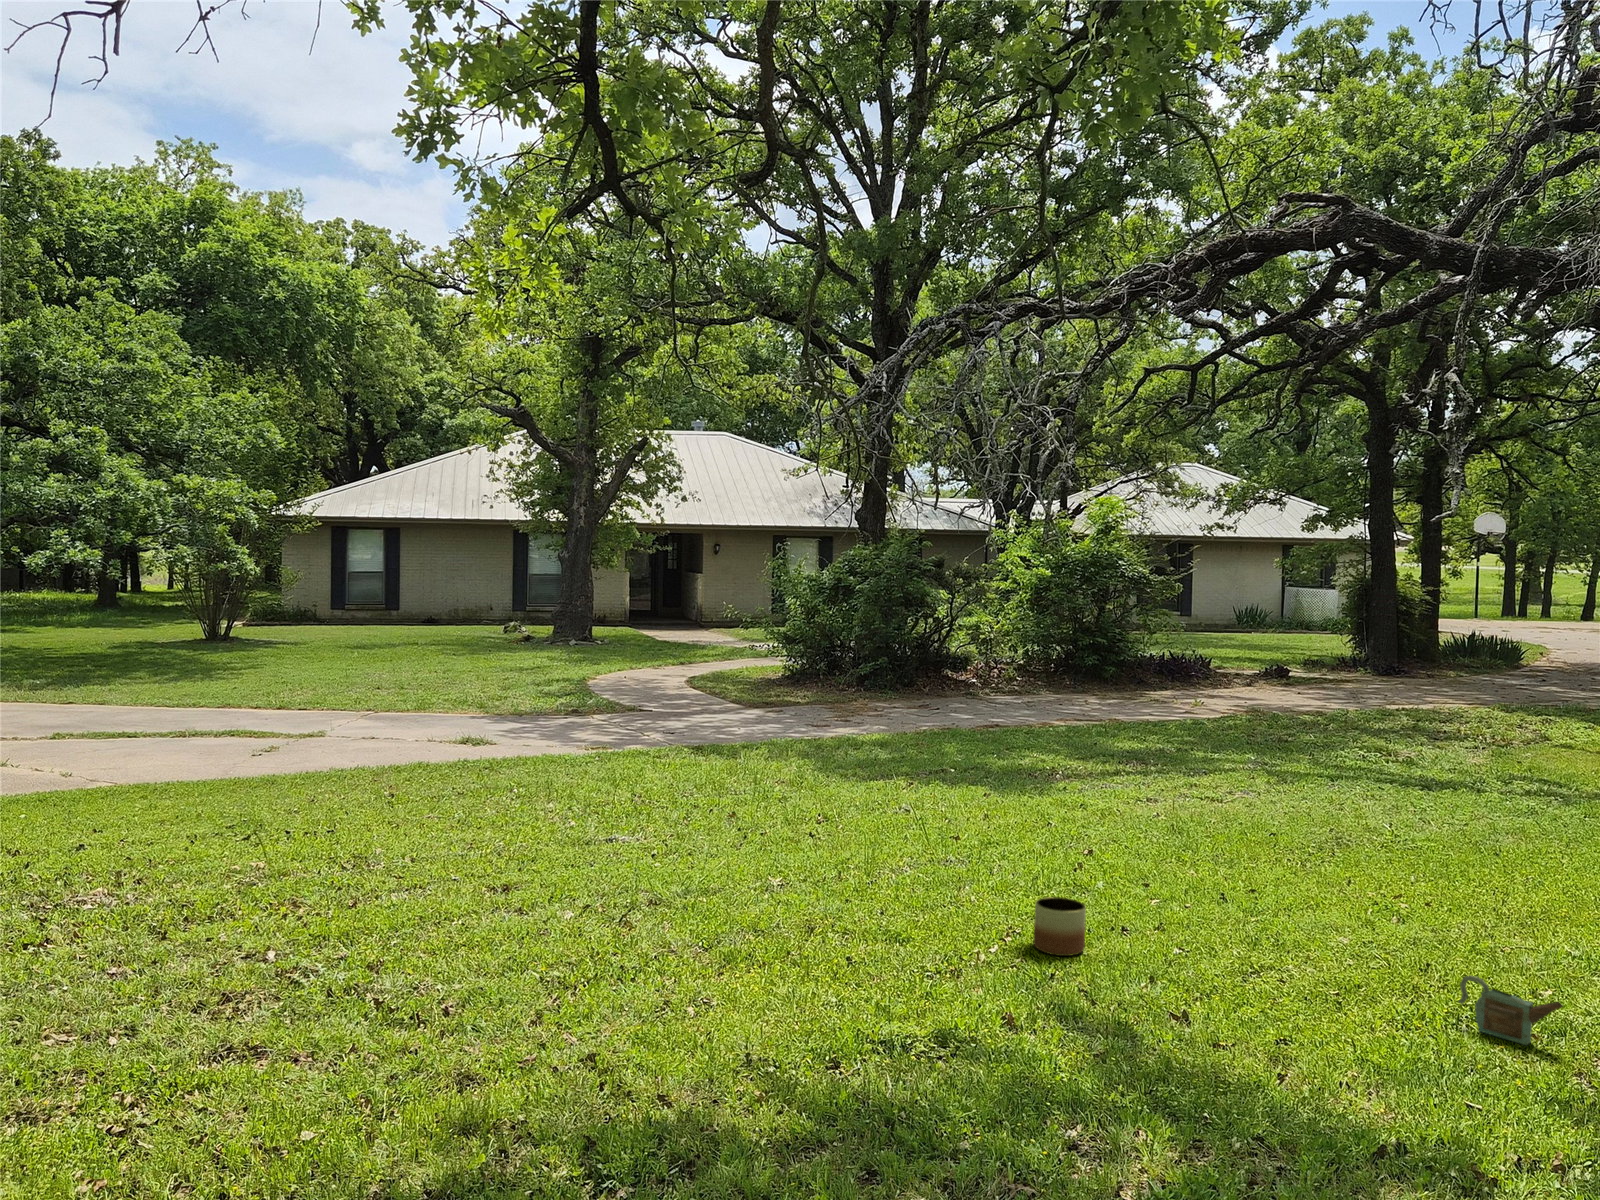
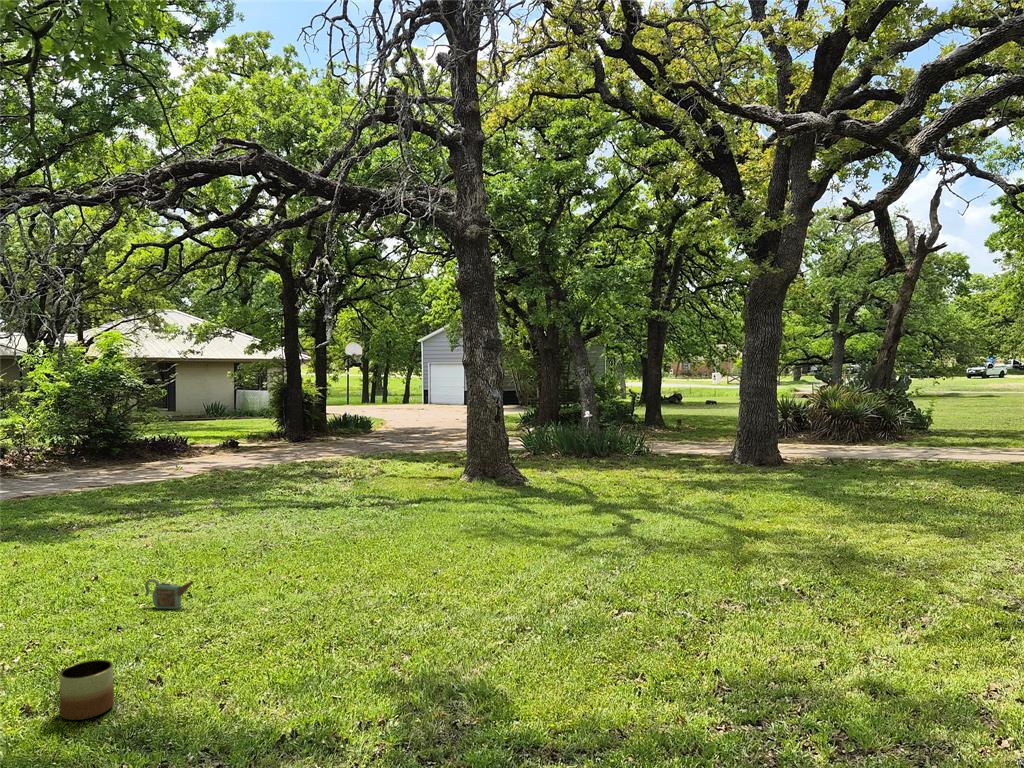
watering can: present [1459,976,1563,1045] -> present [145,579,193,609]

